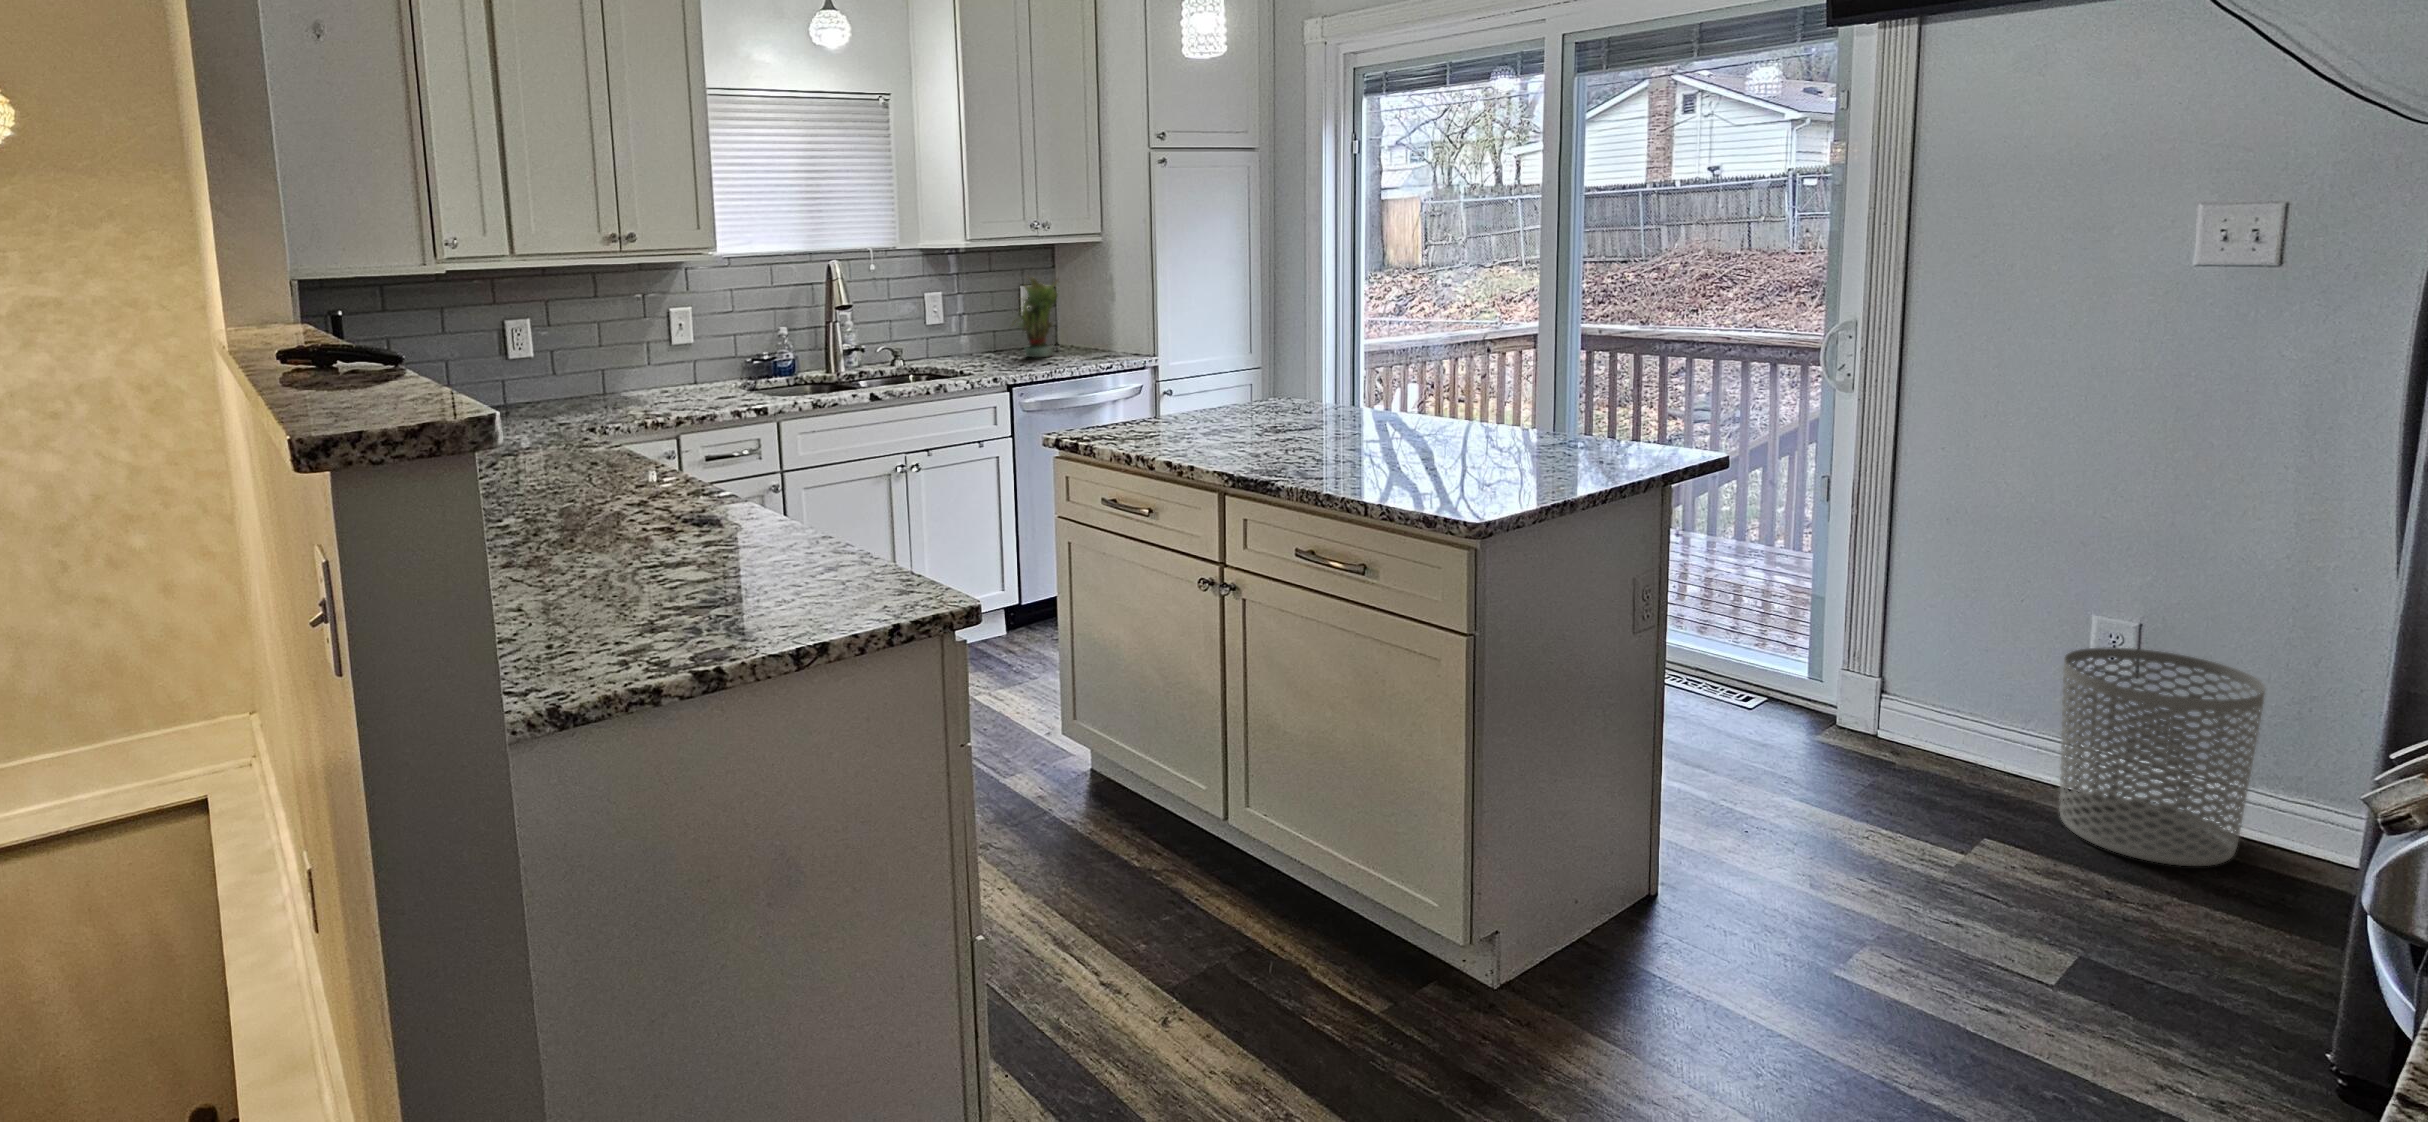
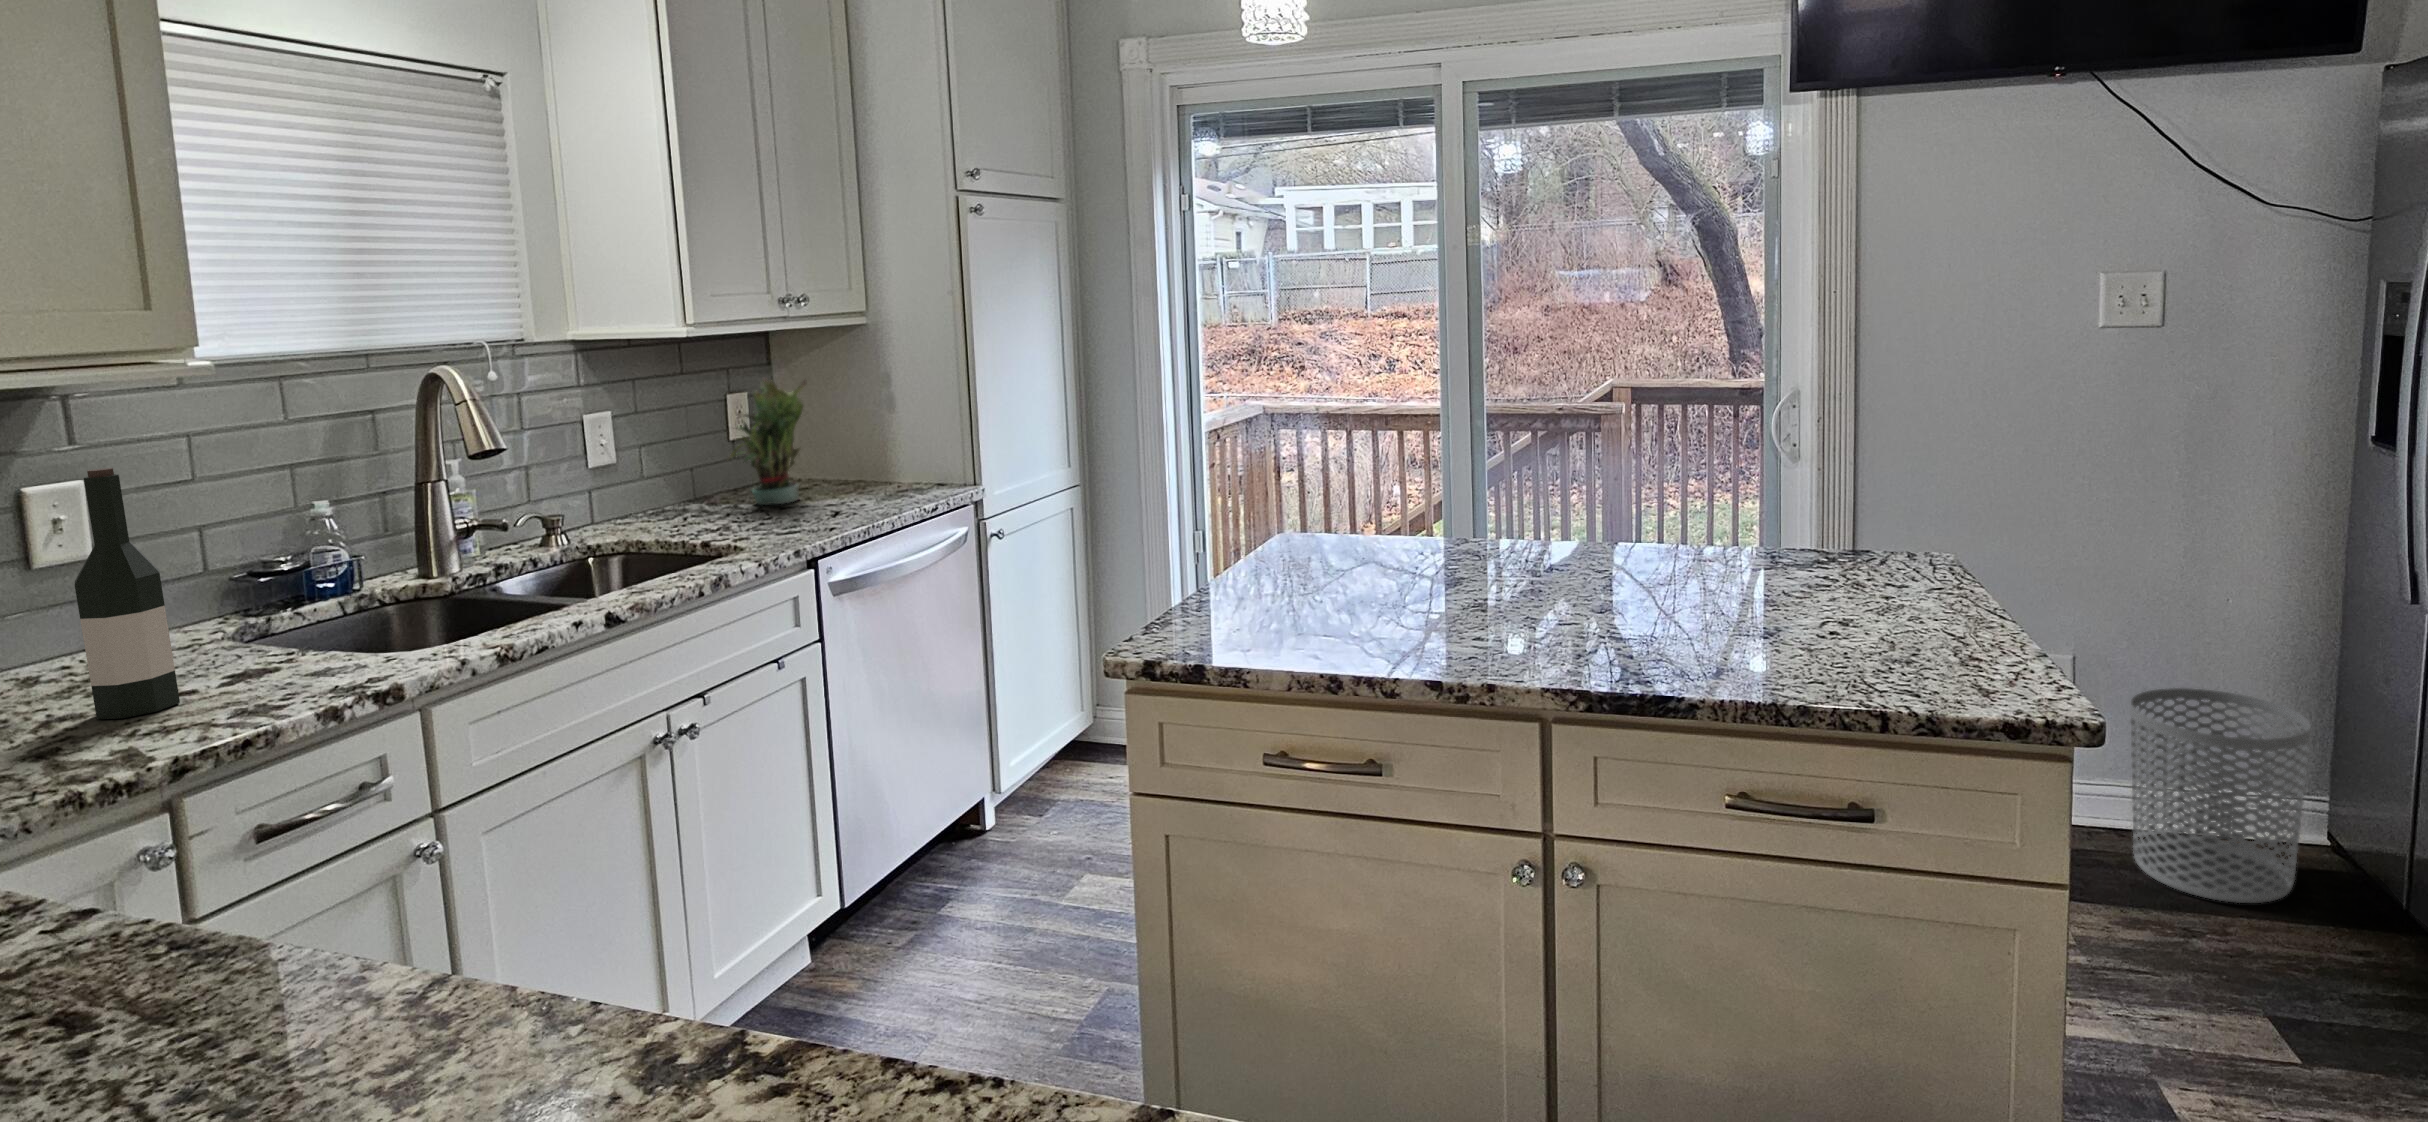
wine bottle: none [662,299,695,405] -> present [75,468,180,719]

